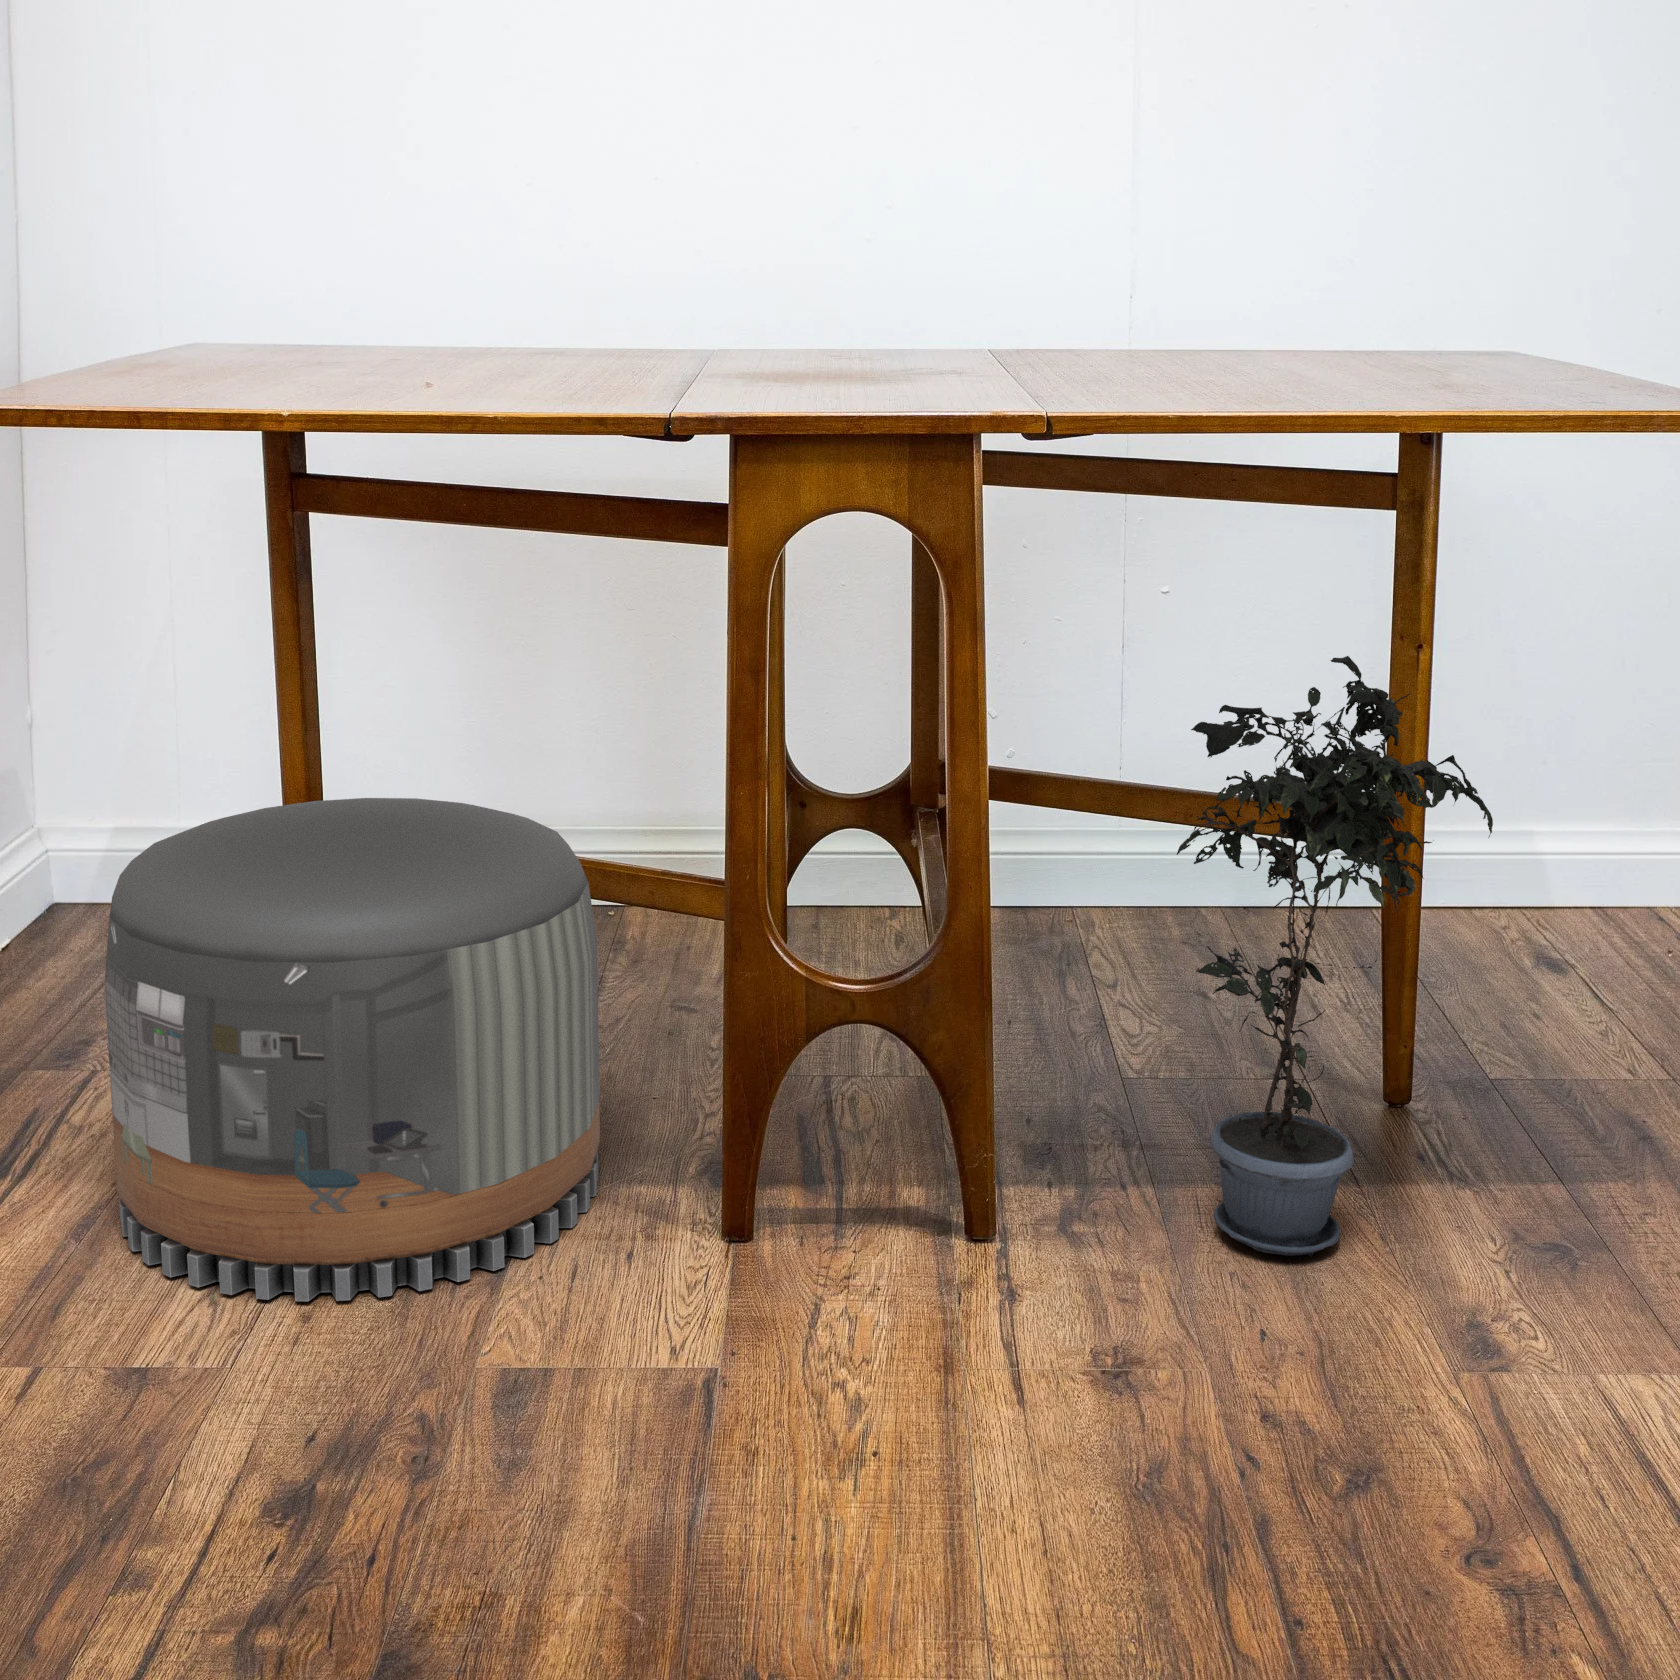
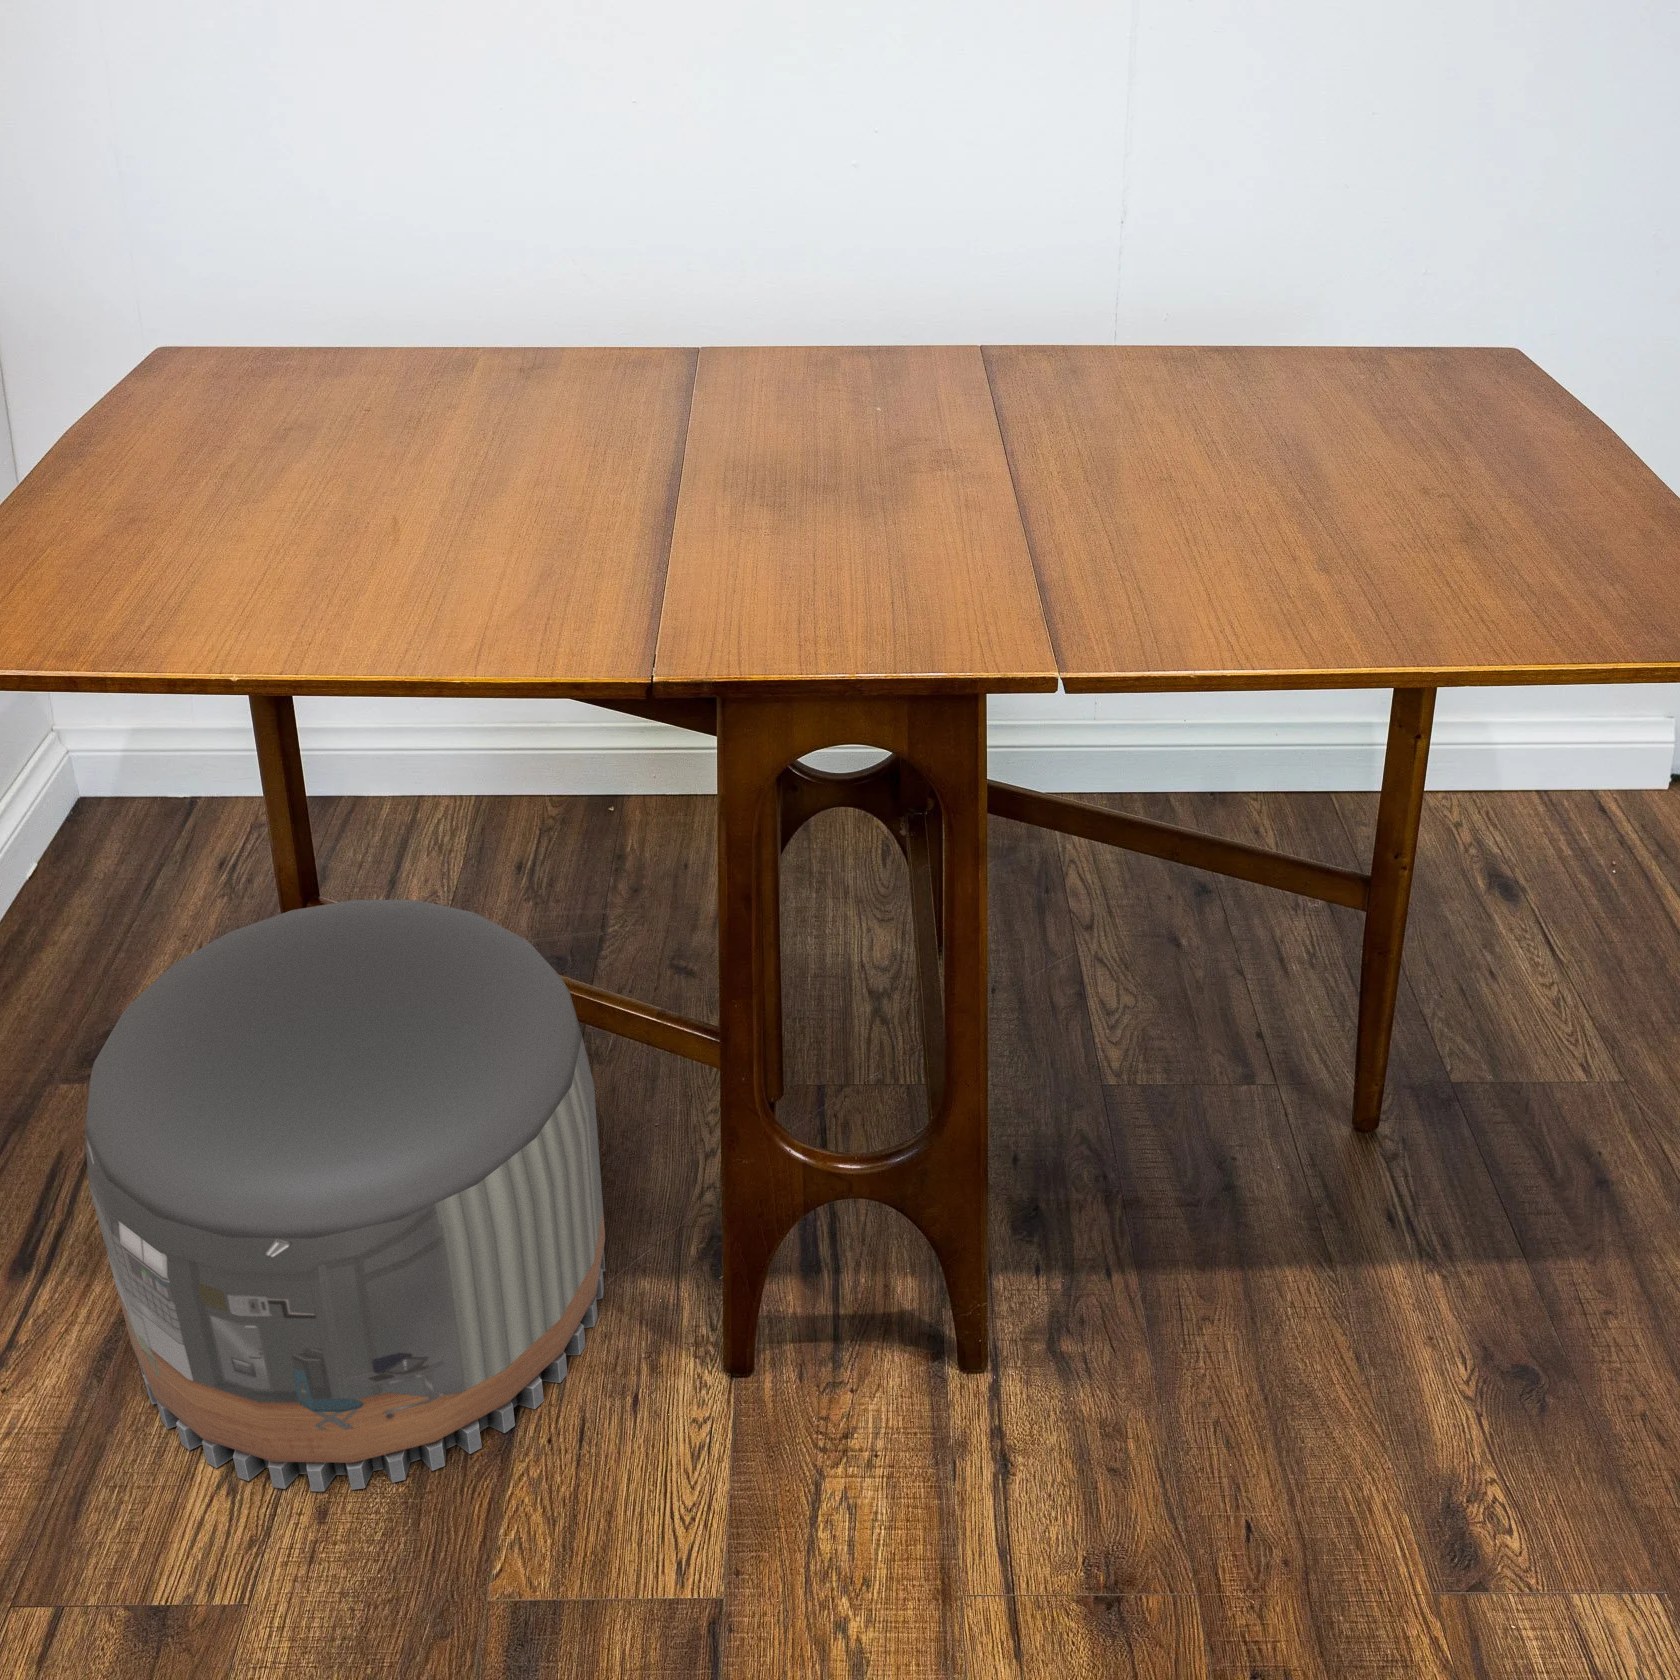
potted plant: present [1177,656,1493,1257] -> none [1190,874,1535,1402]

